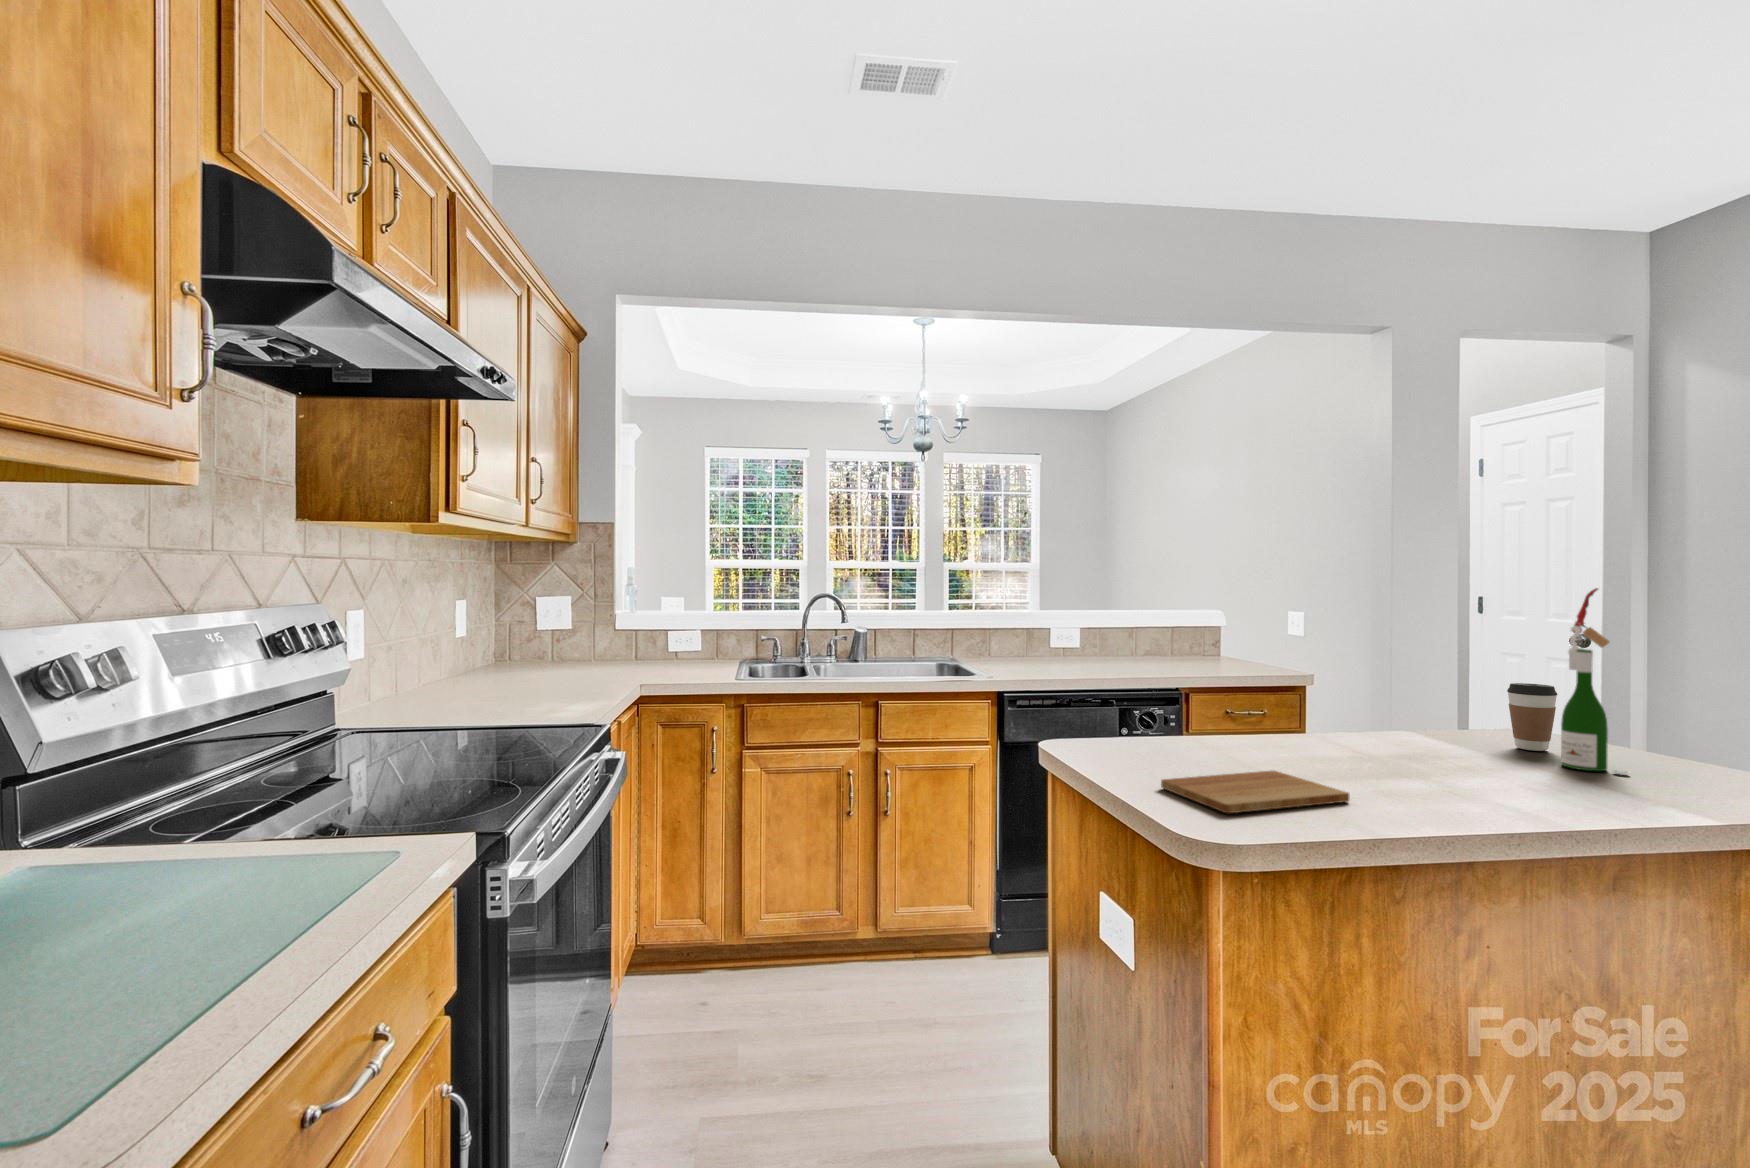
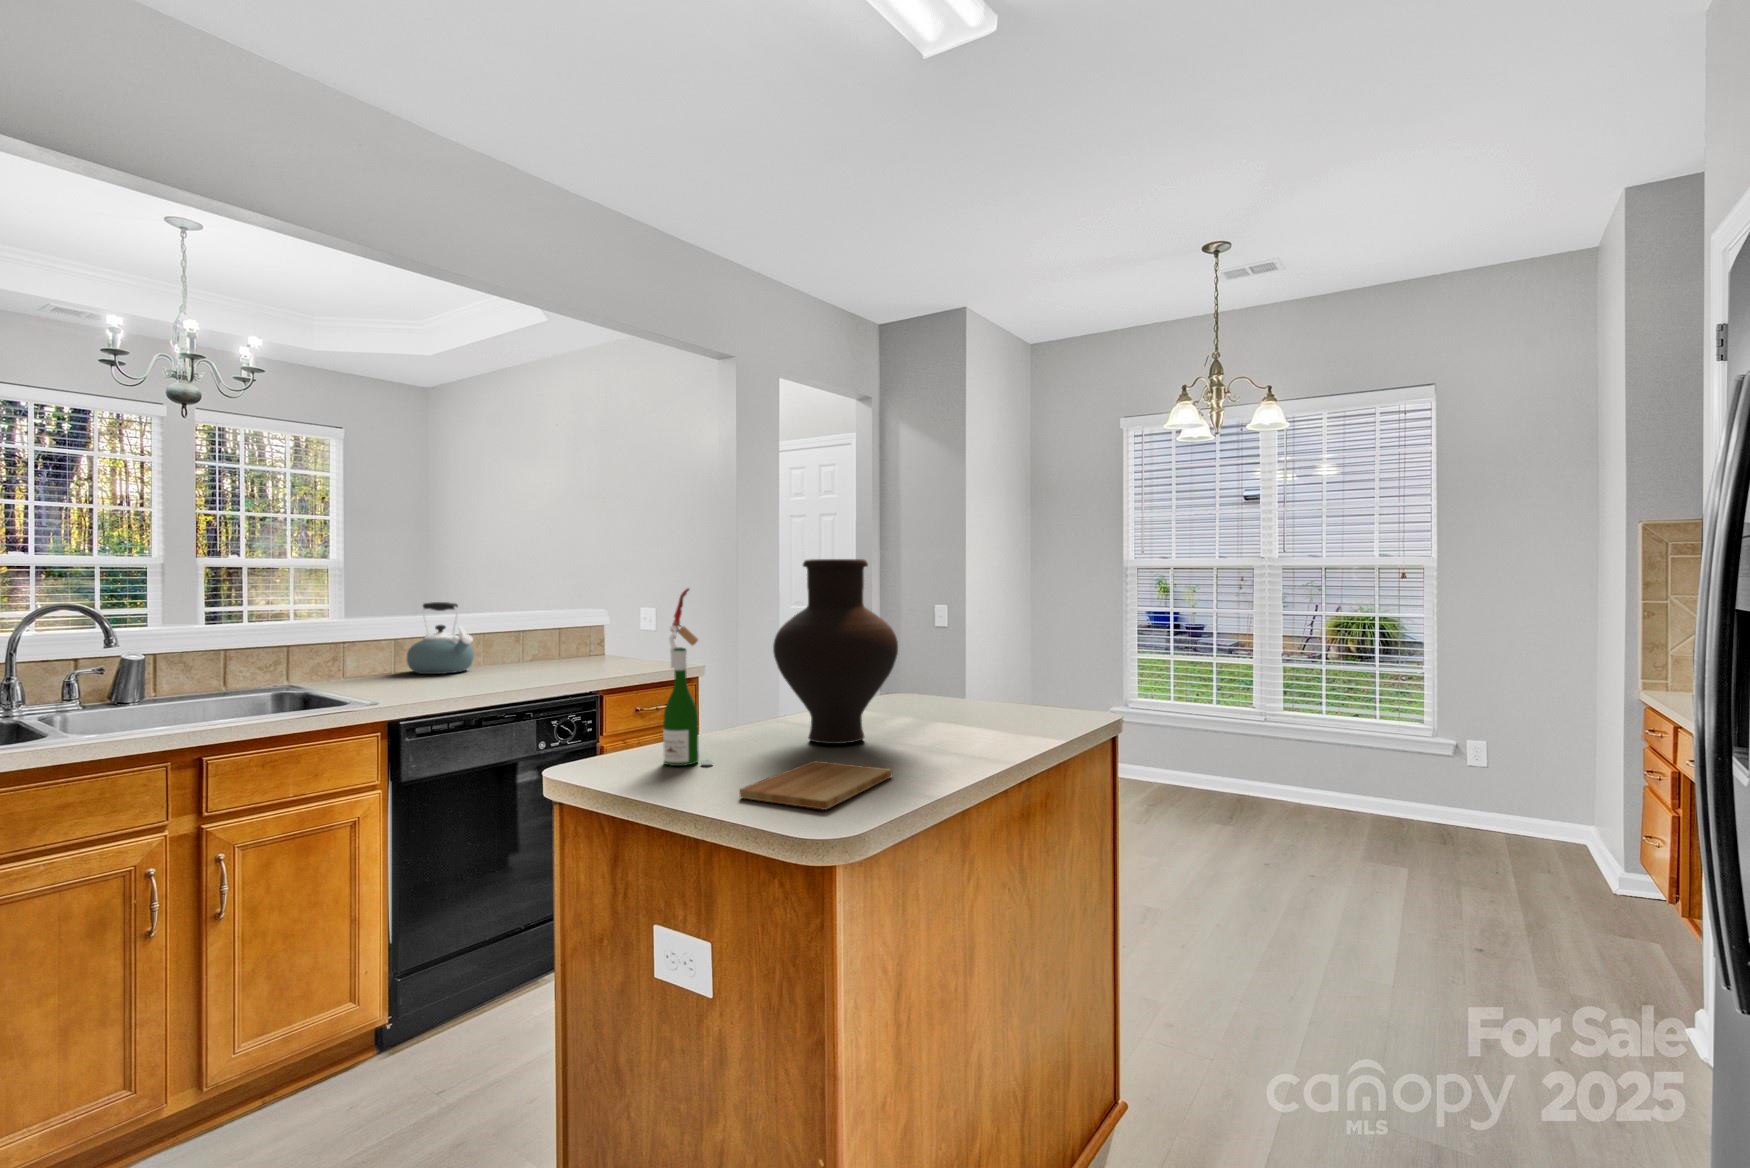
vase: none [1262,559,1419,763] -> present [773,559,898,744]
wine bottle: present [1561,588,1630,775] -> present [663,588,713,766]
kettle: none [1035,599,1087,660] -> present [406,602,474,674]
coffee cup: present [1507,683,1557,751] -> none [923,659,954,712]

